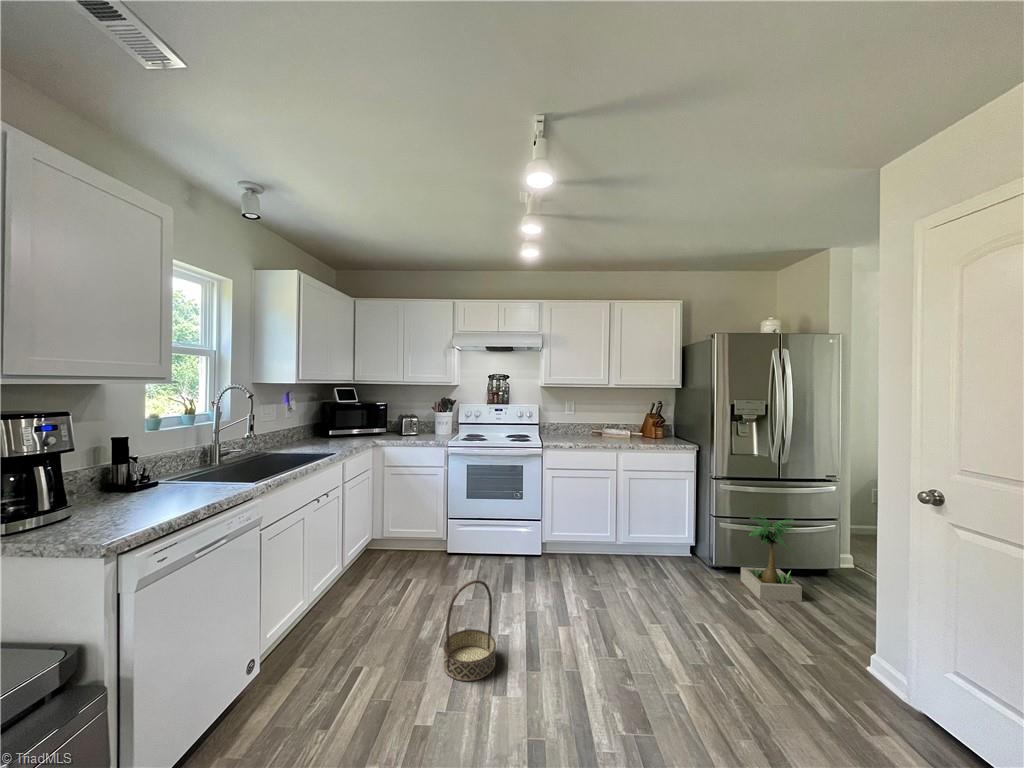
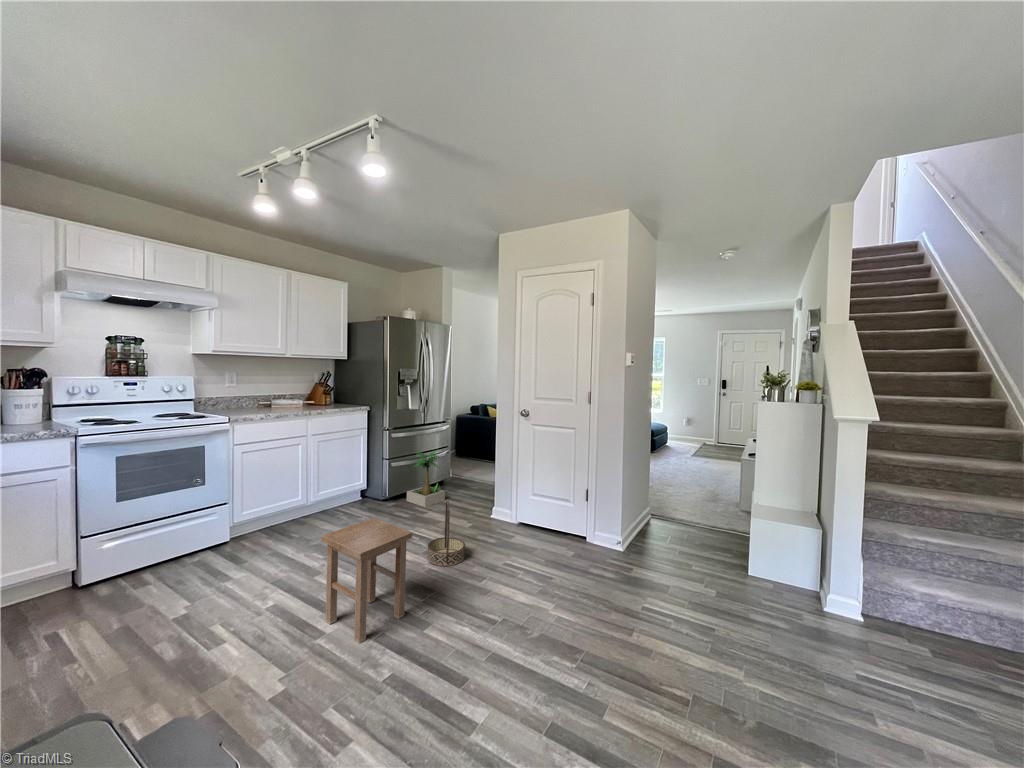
basket: present [443,580,496,681] -> present [427,500,465,566]
stool: none [511,583,594,739] -> present [321,518,412,643]

